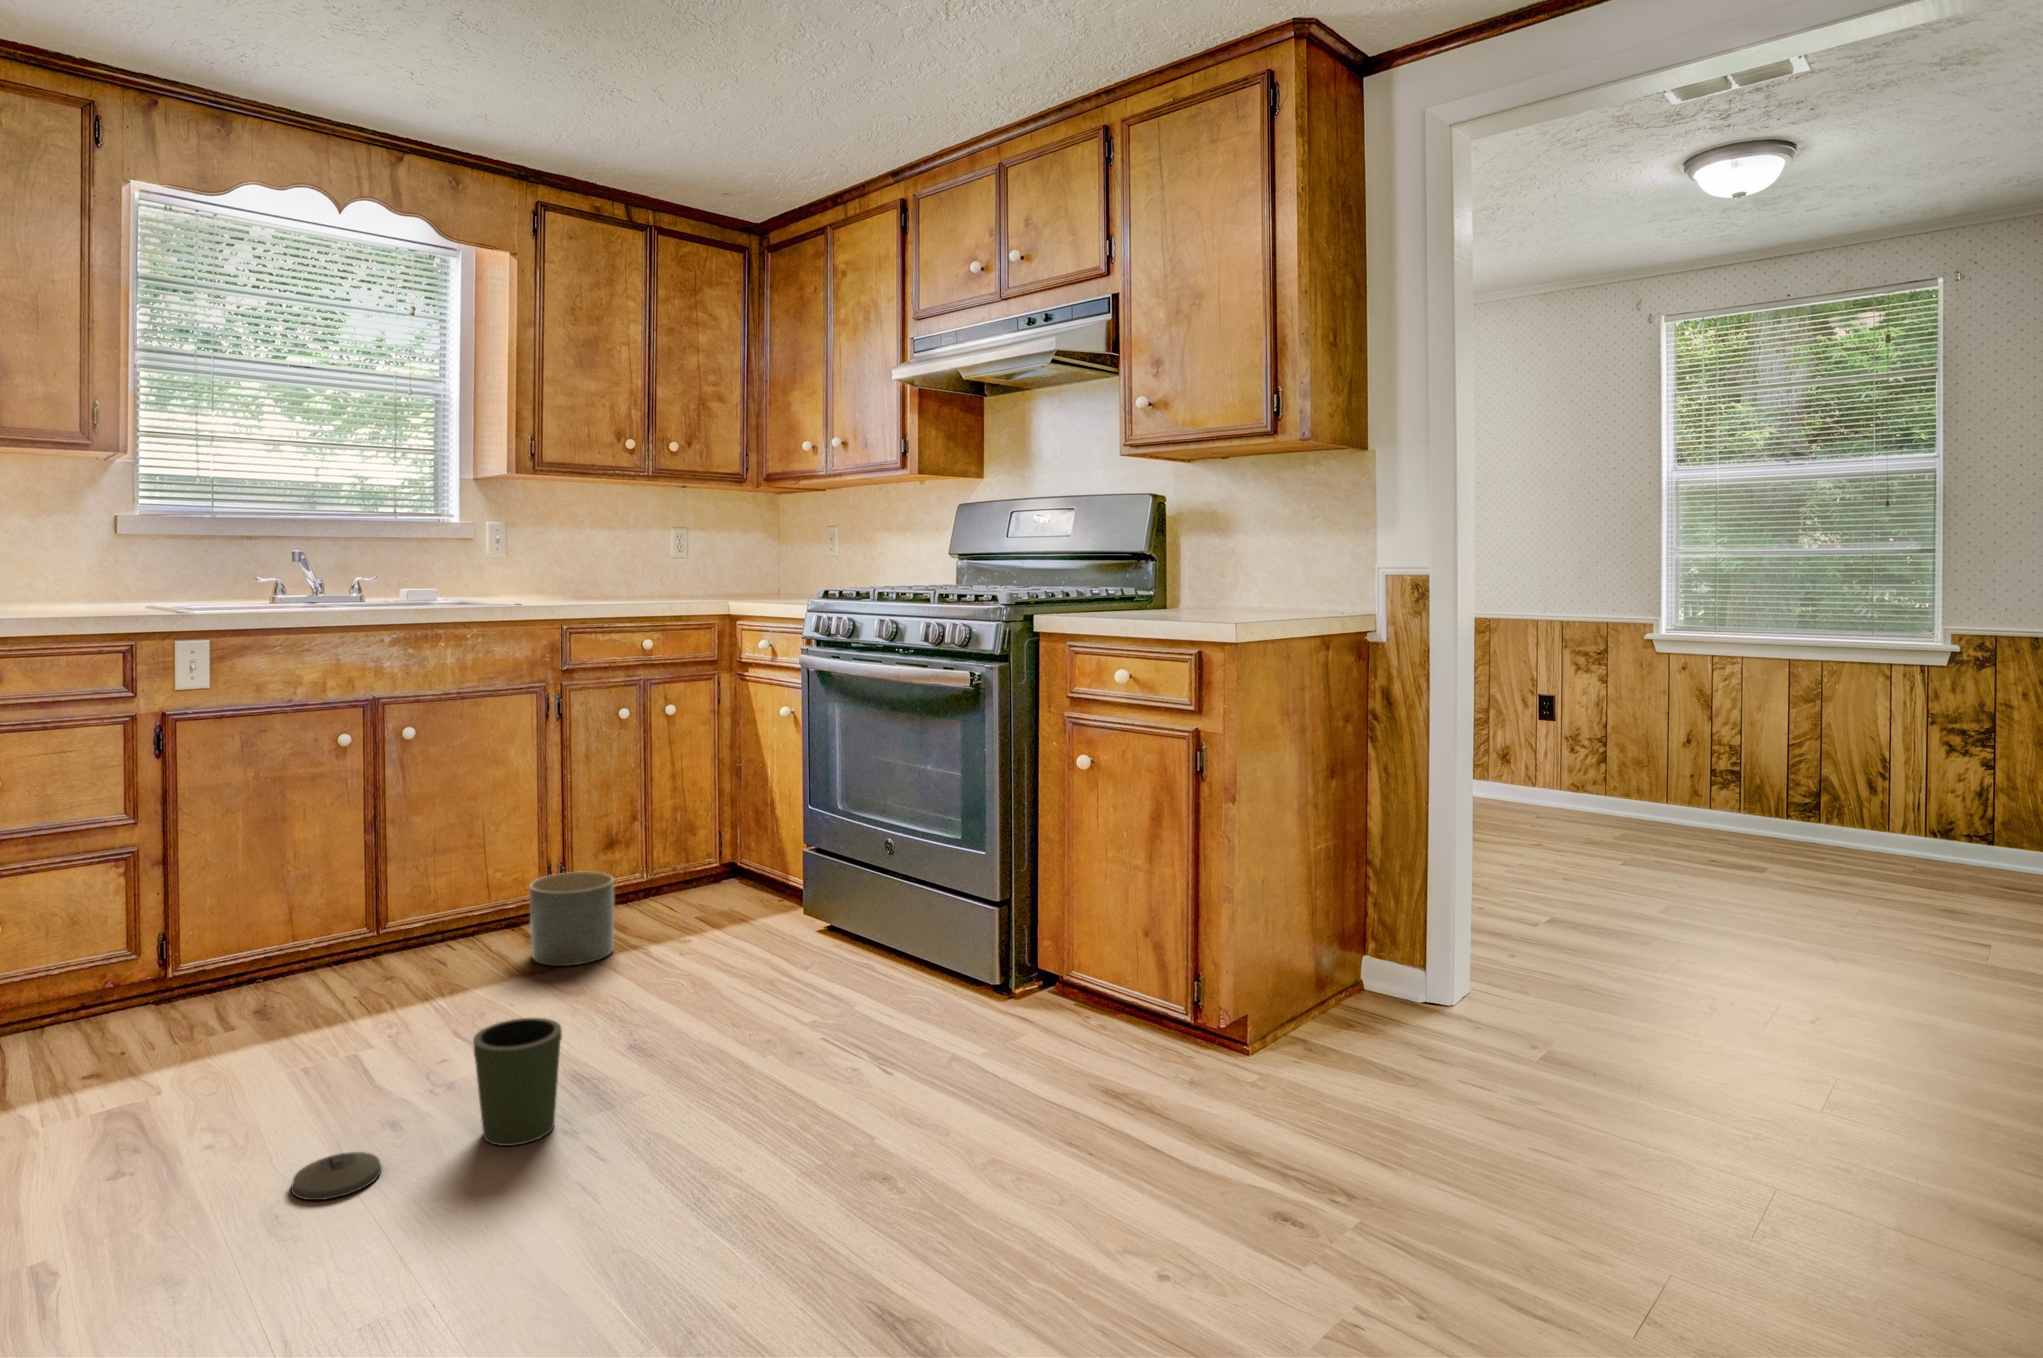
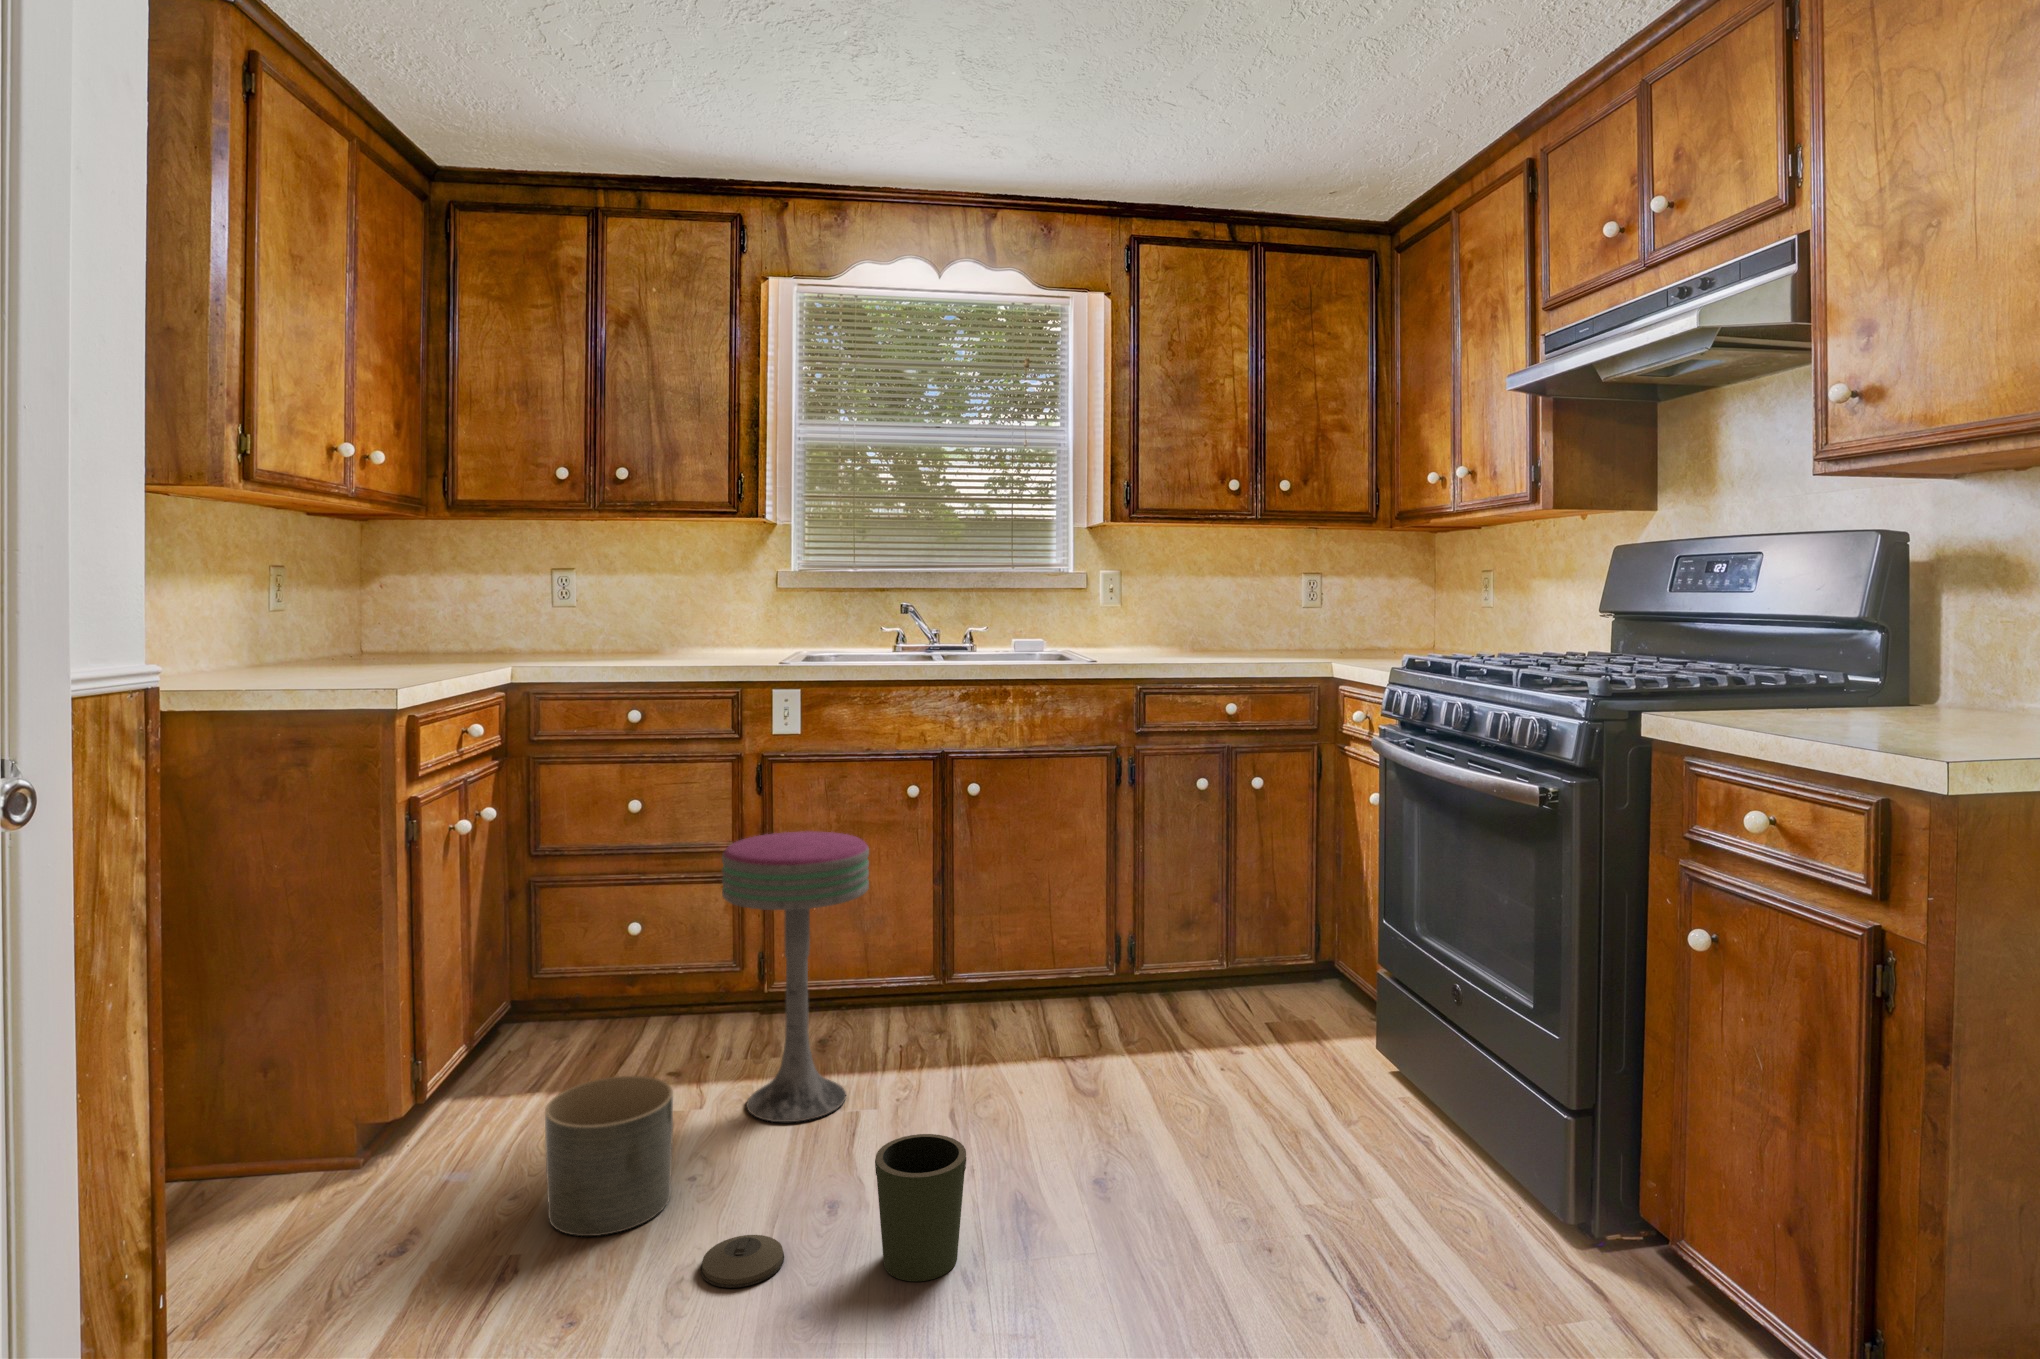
bar stool: none [181,778,357,1079] -> present [722,831,869,1122]
planter: present [529,872,614,966] -> present [545,1076,673,1236]

